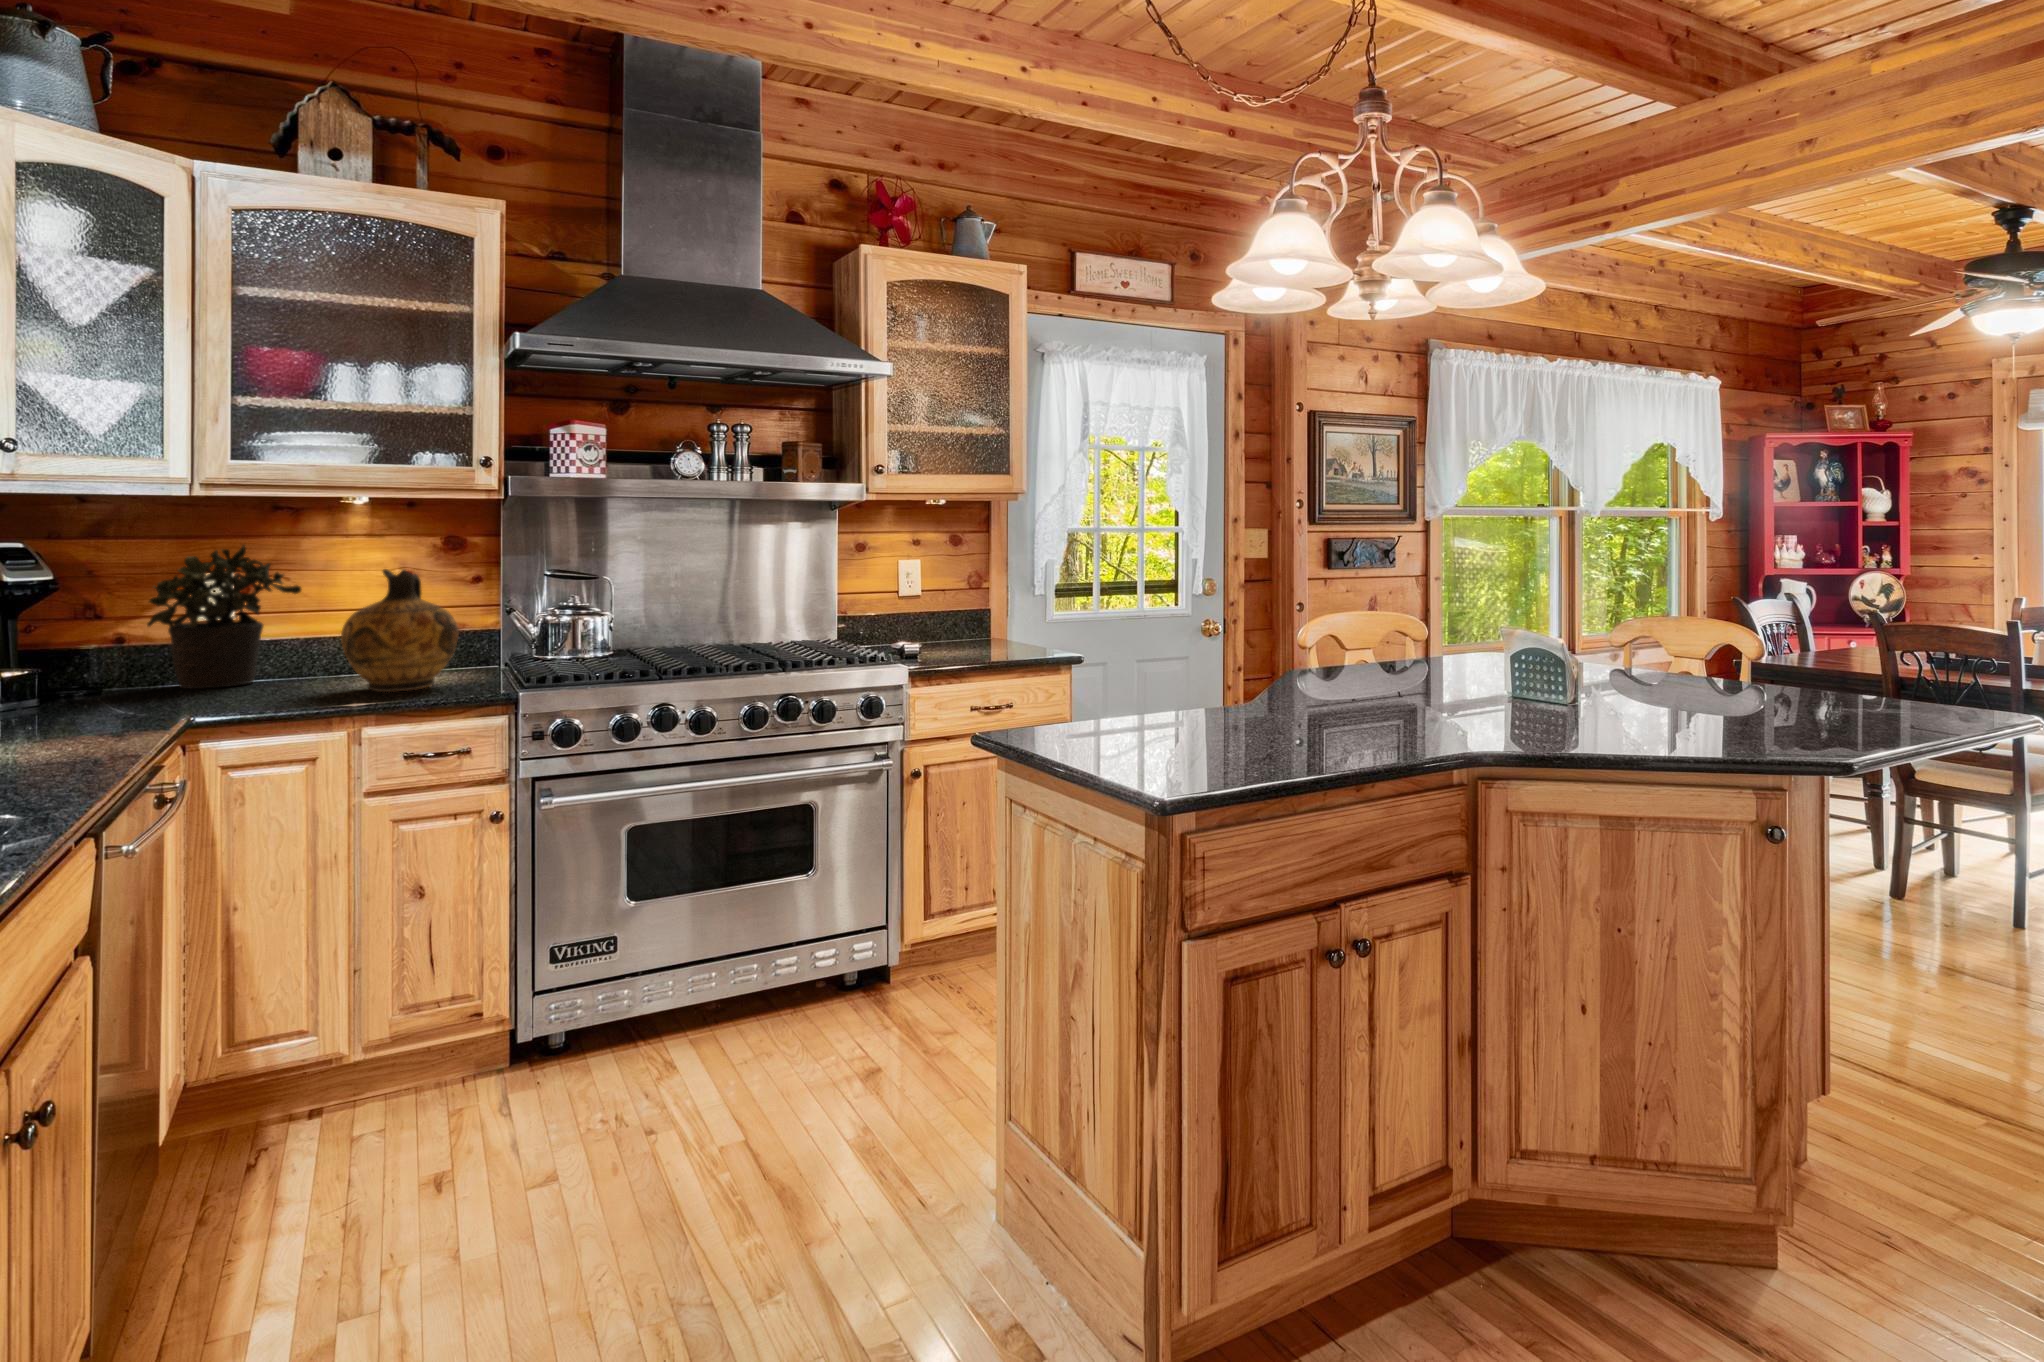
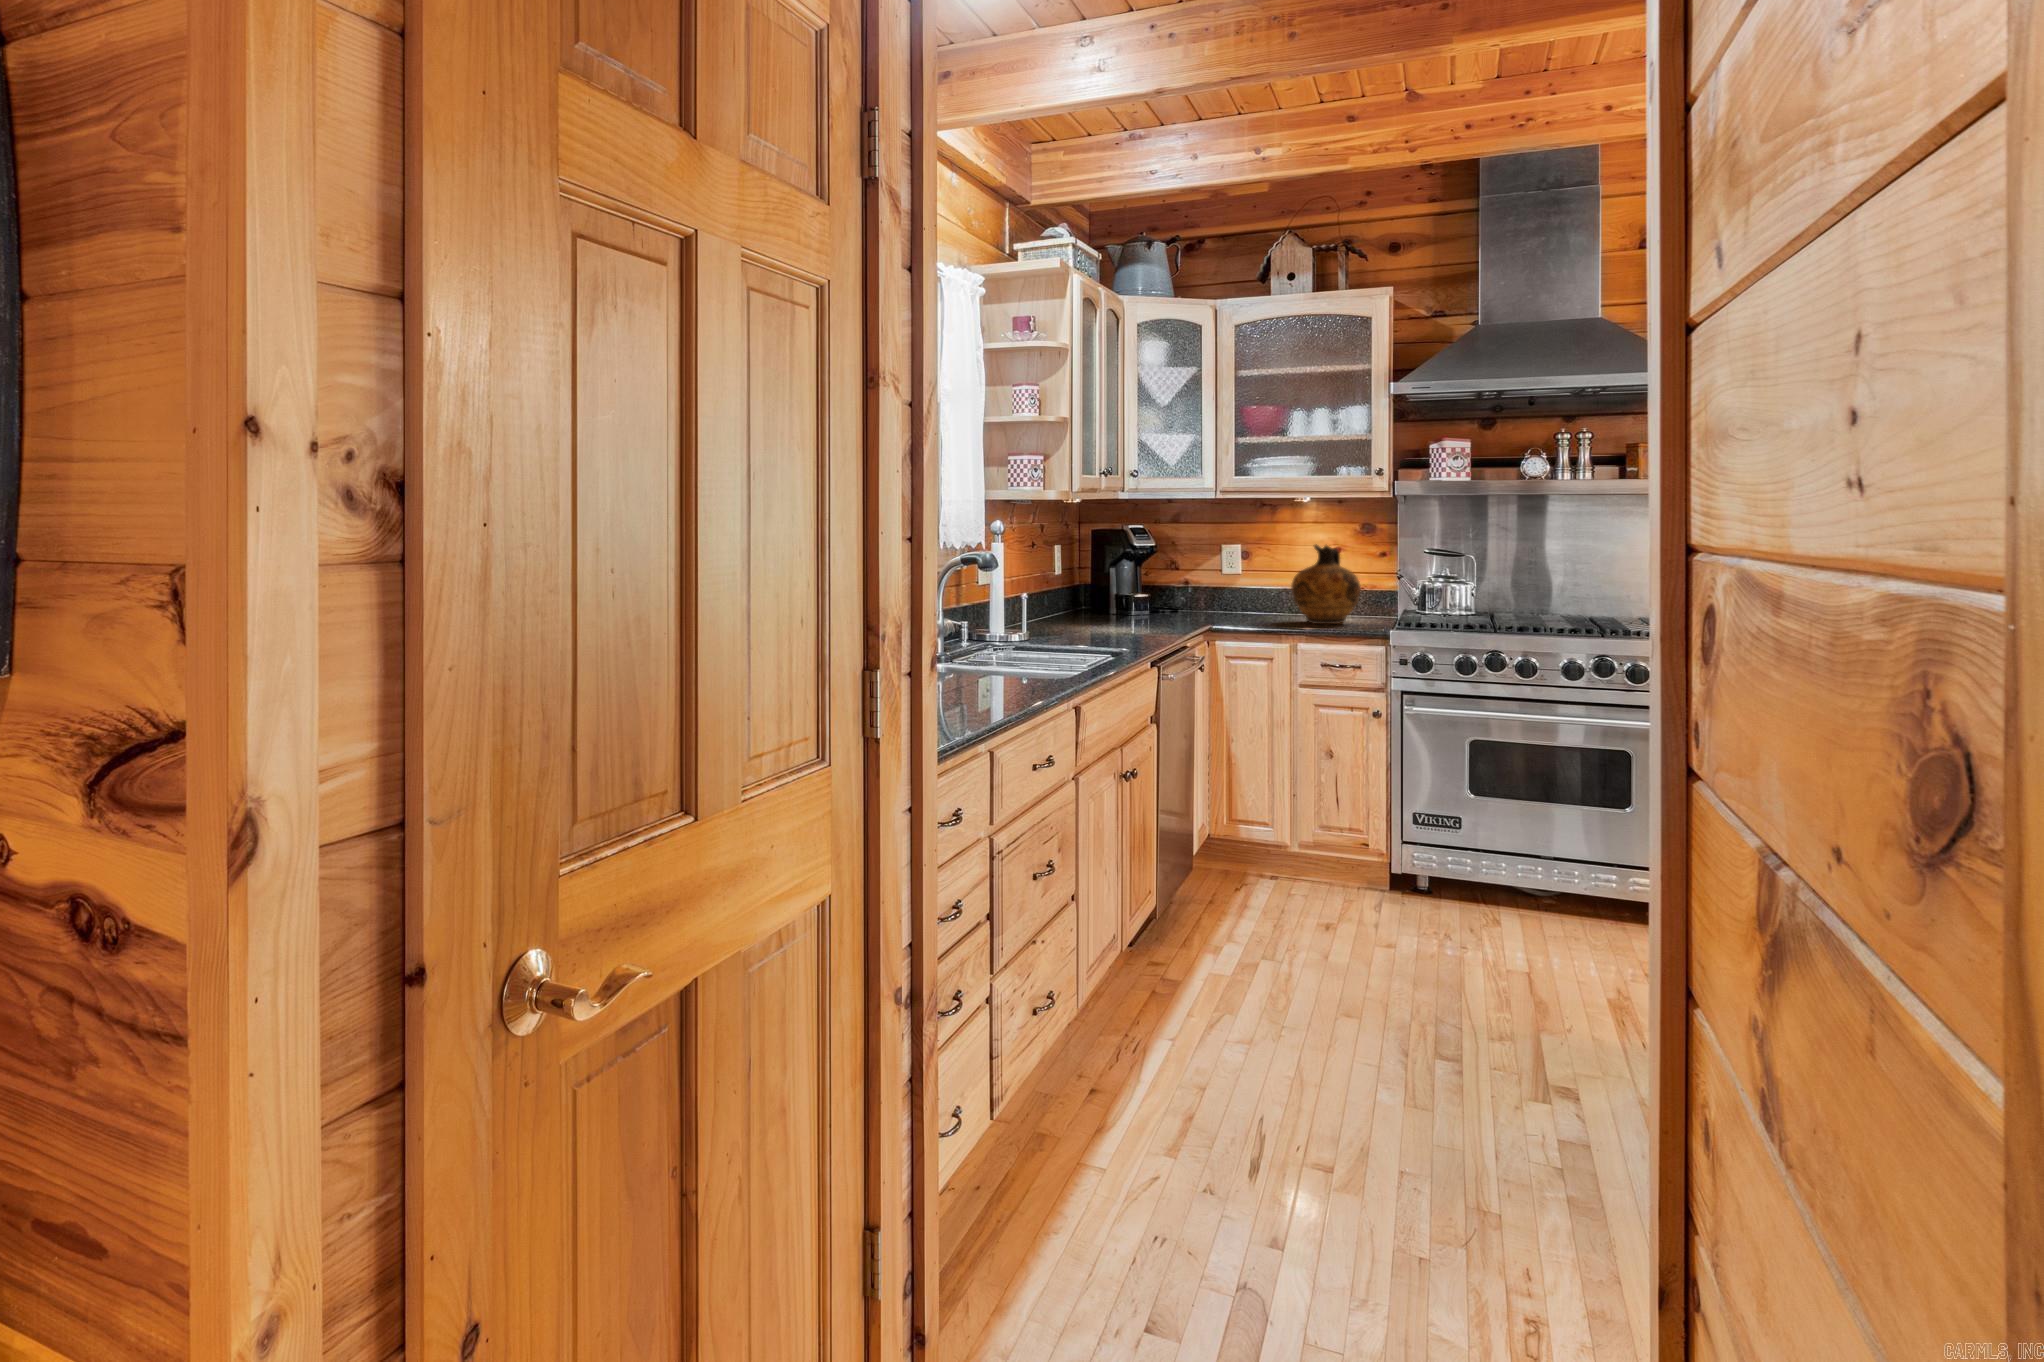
potted plant: present [147,545,302,689] -> none [1198,528,1276,614]

